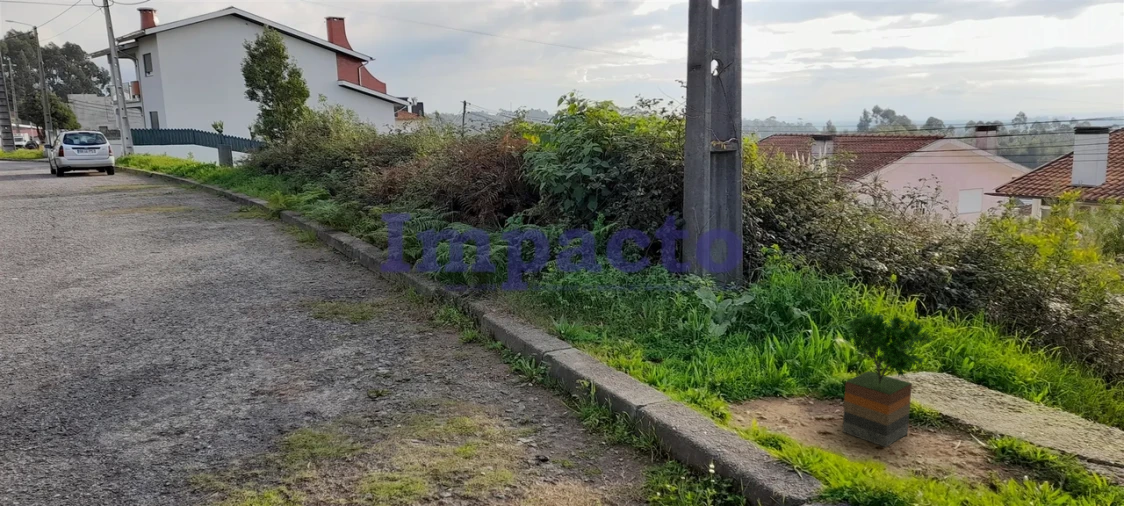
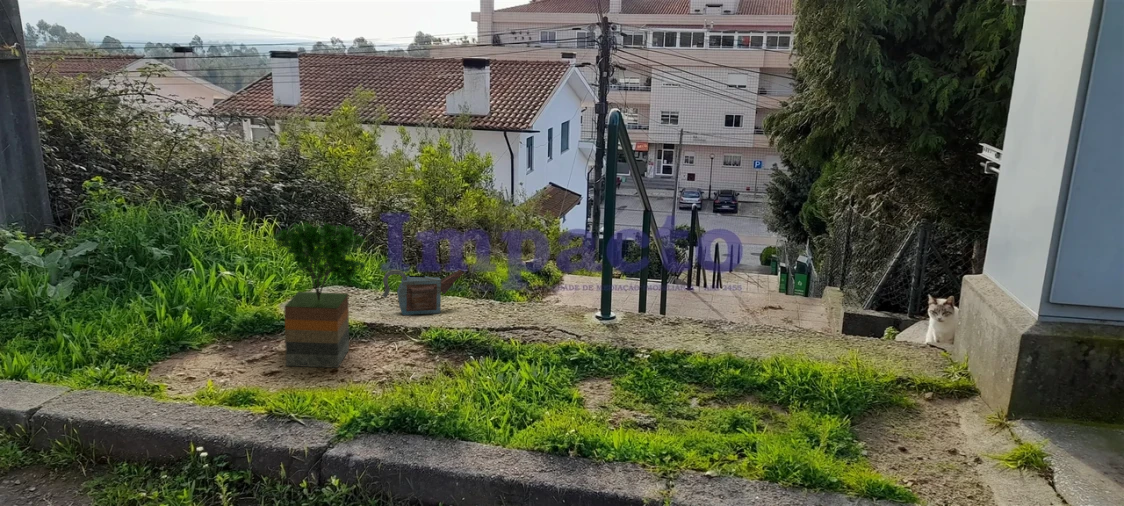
watering can: none [968,369,1069,424] -> present [382,270,464,315]

